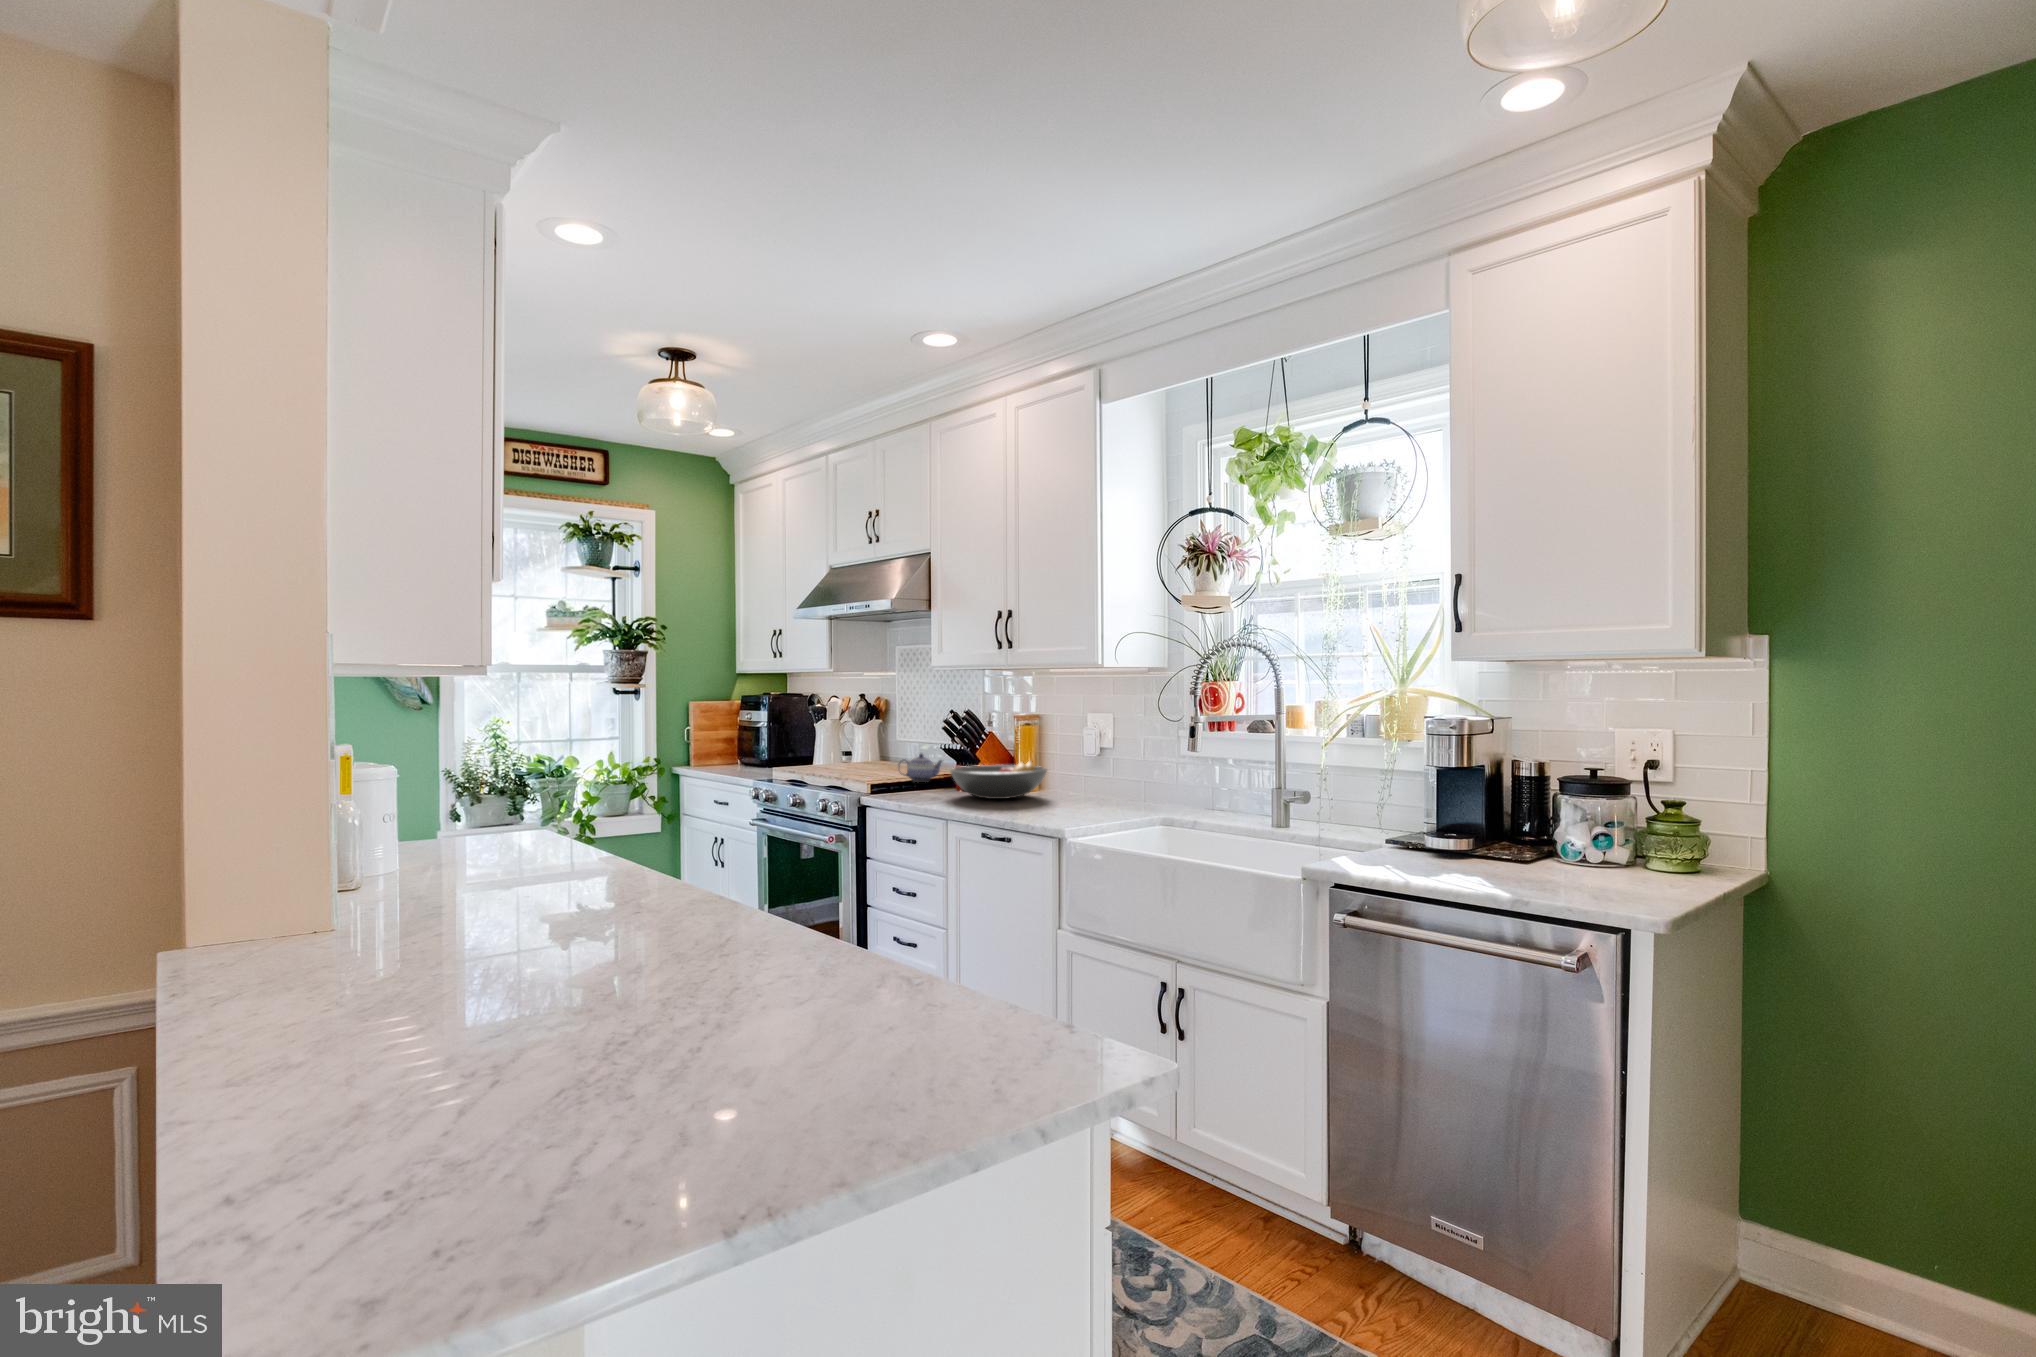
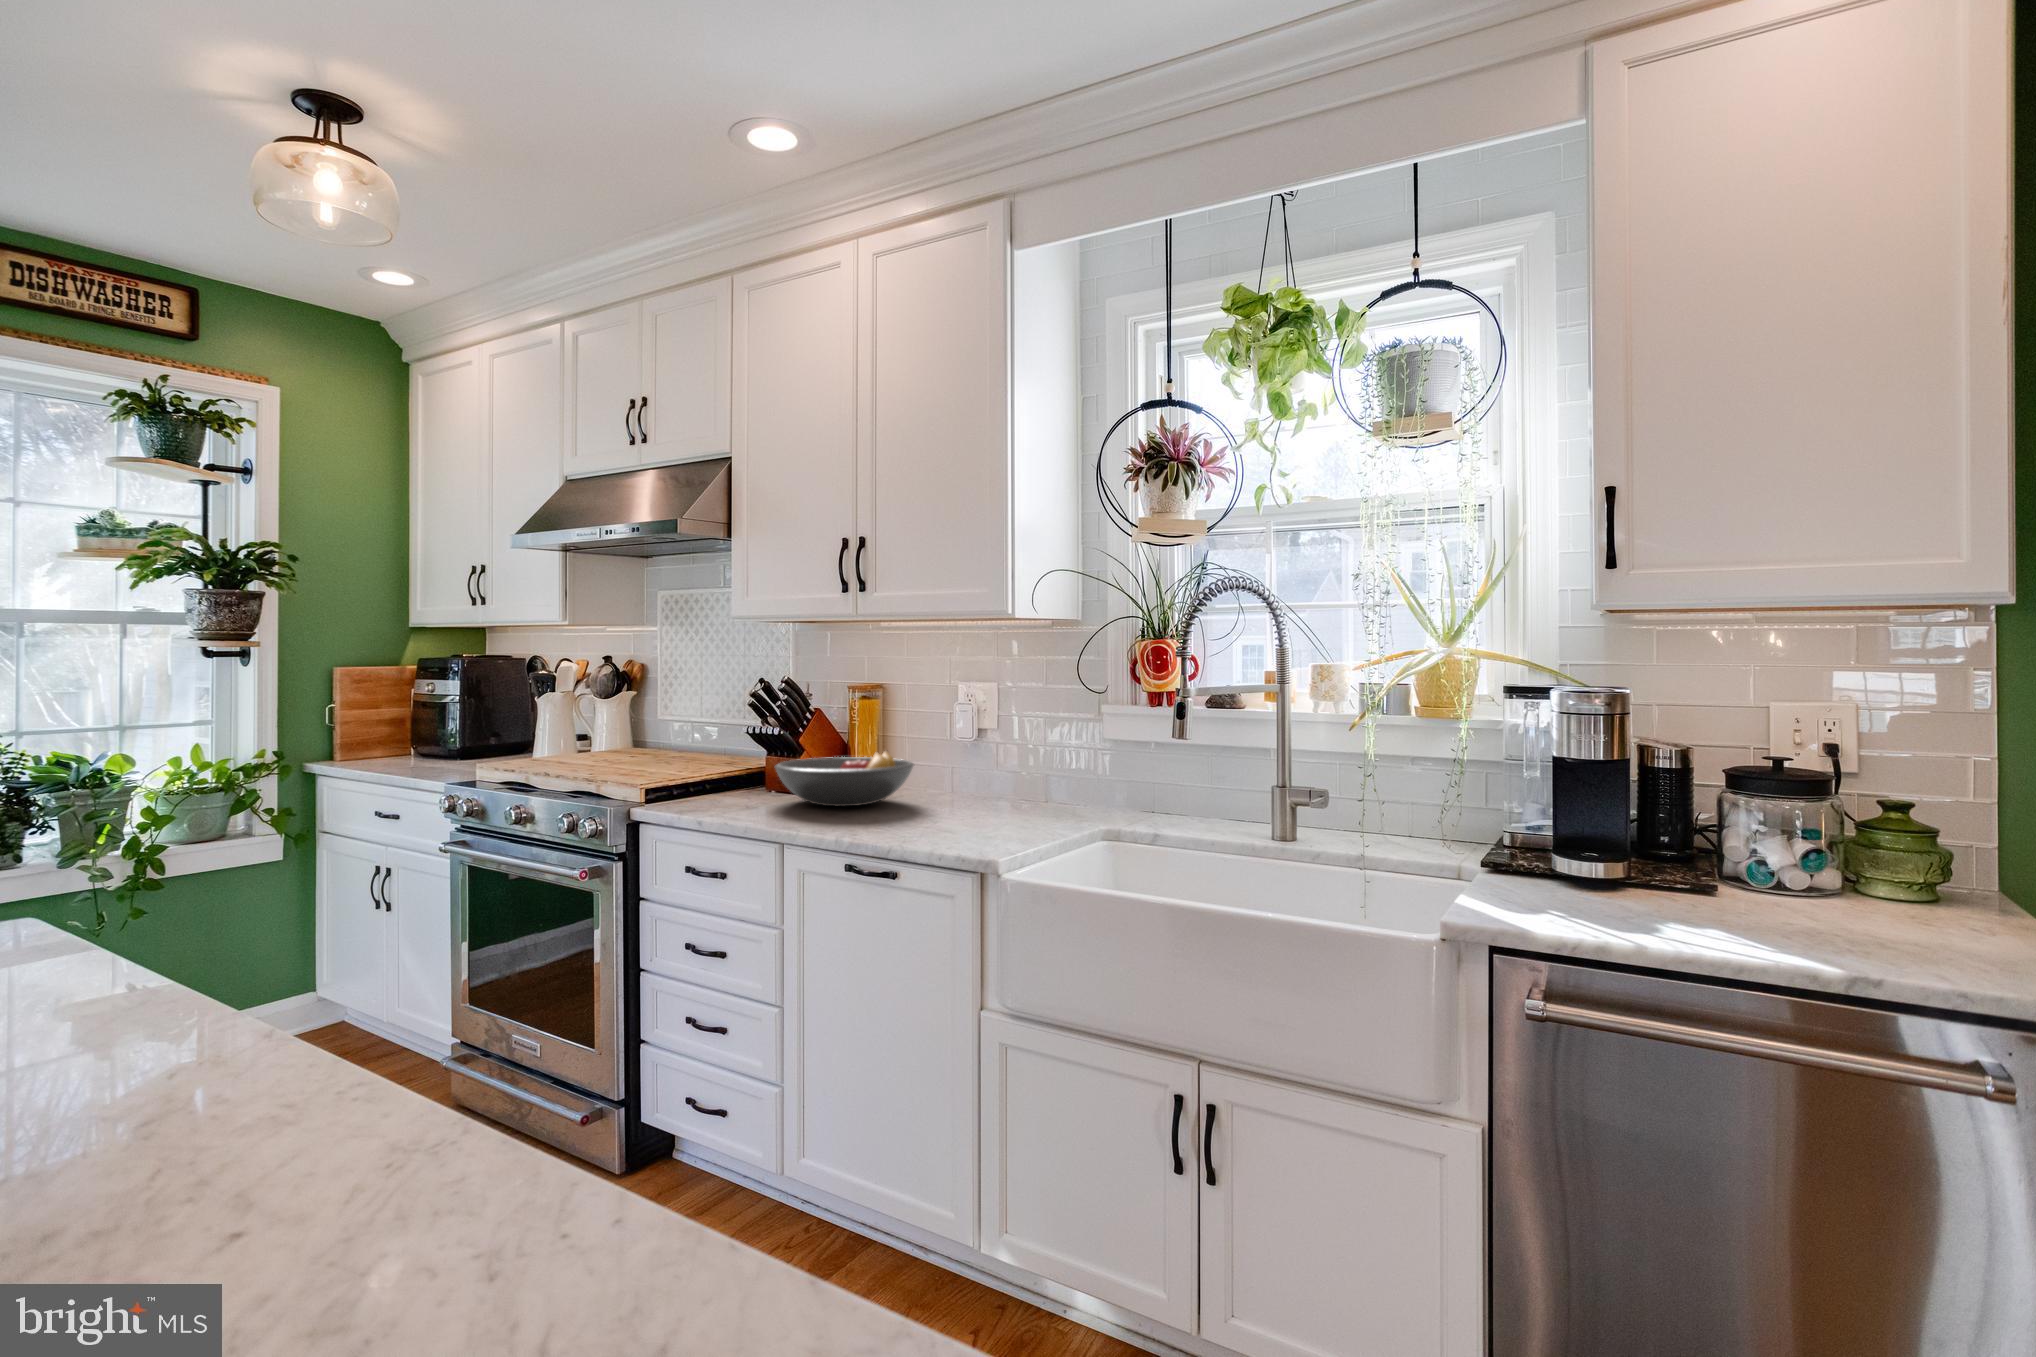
teapot: present [899,754,942,782] -> none [680,742,748,782]

